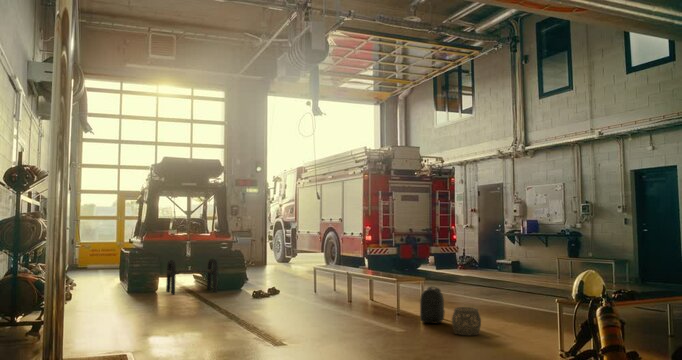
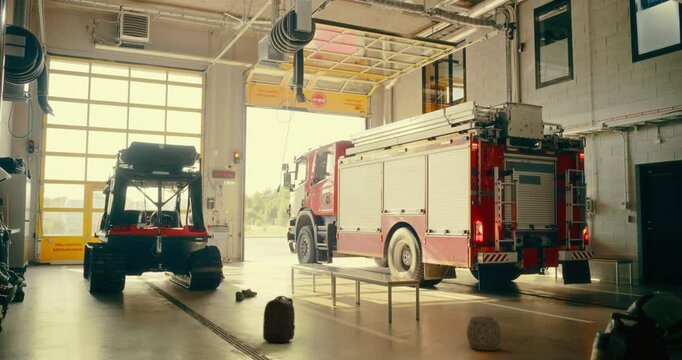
bench: present [166,259,217,294] -> none [133,255,191,295]
backpack: present [420,286,445,324] -> present [263,296,295,343]

